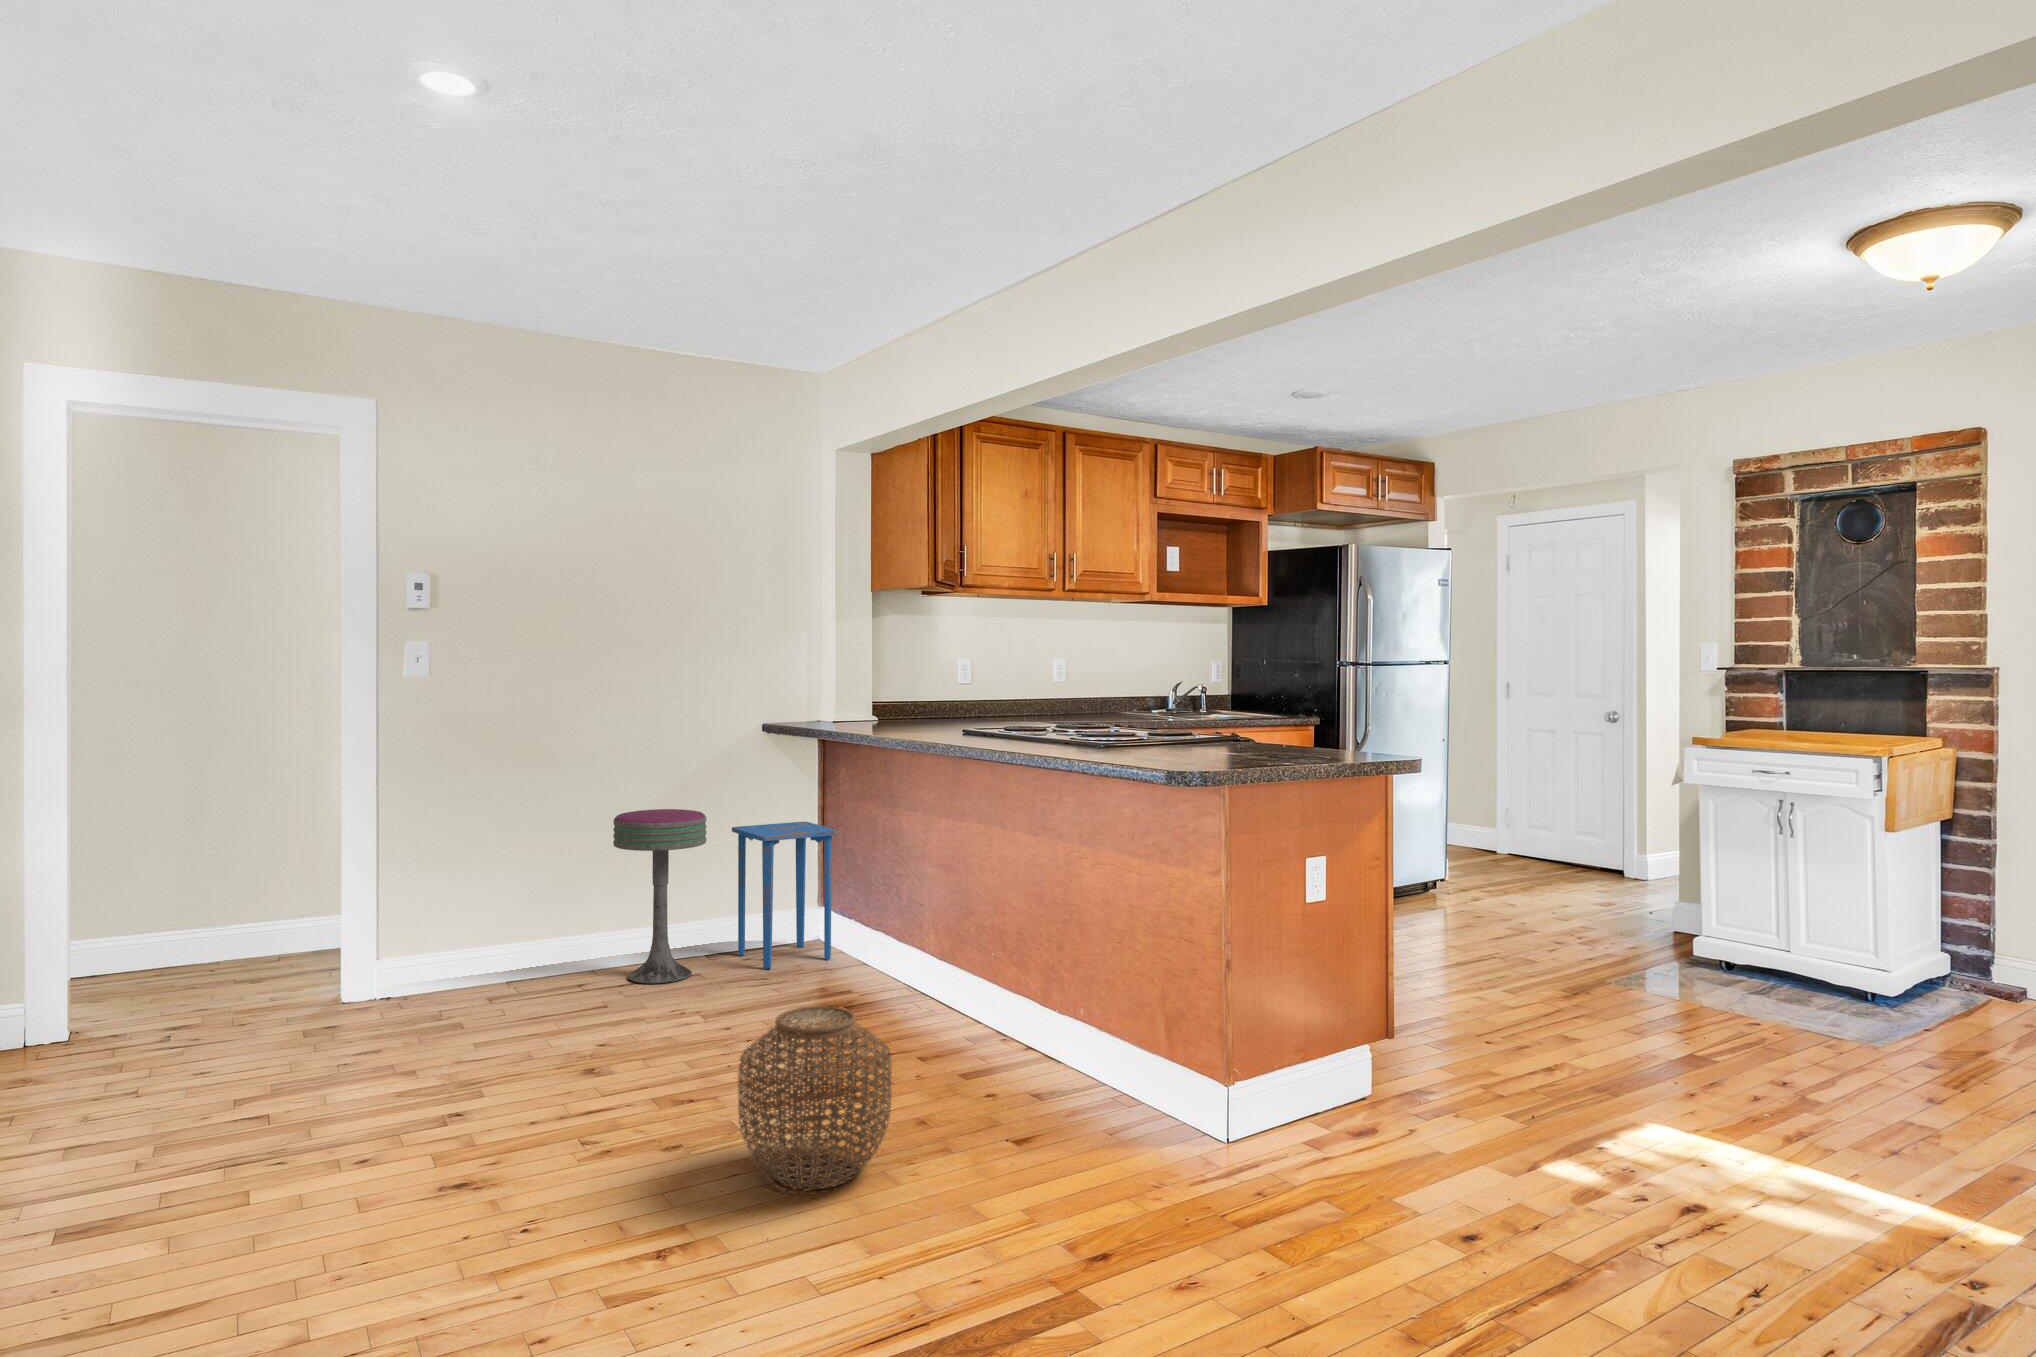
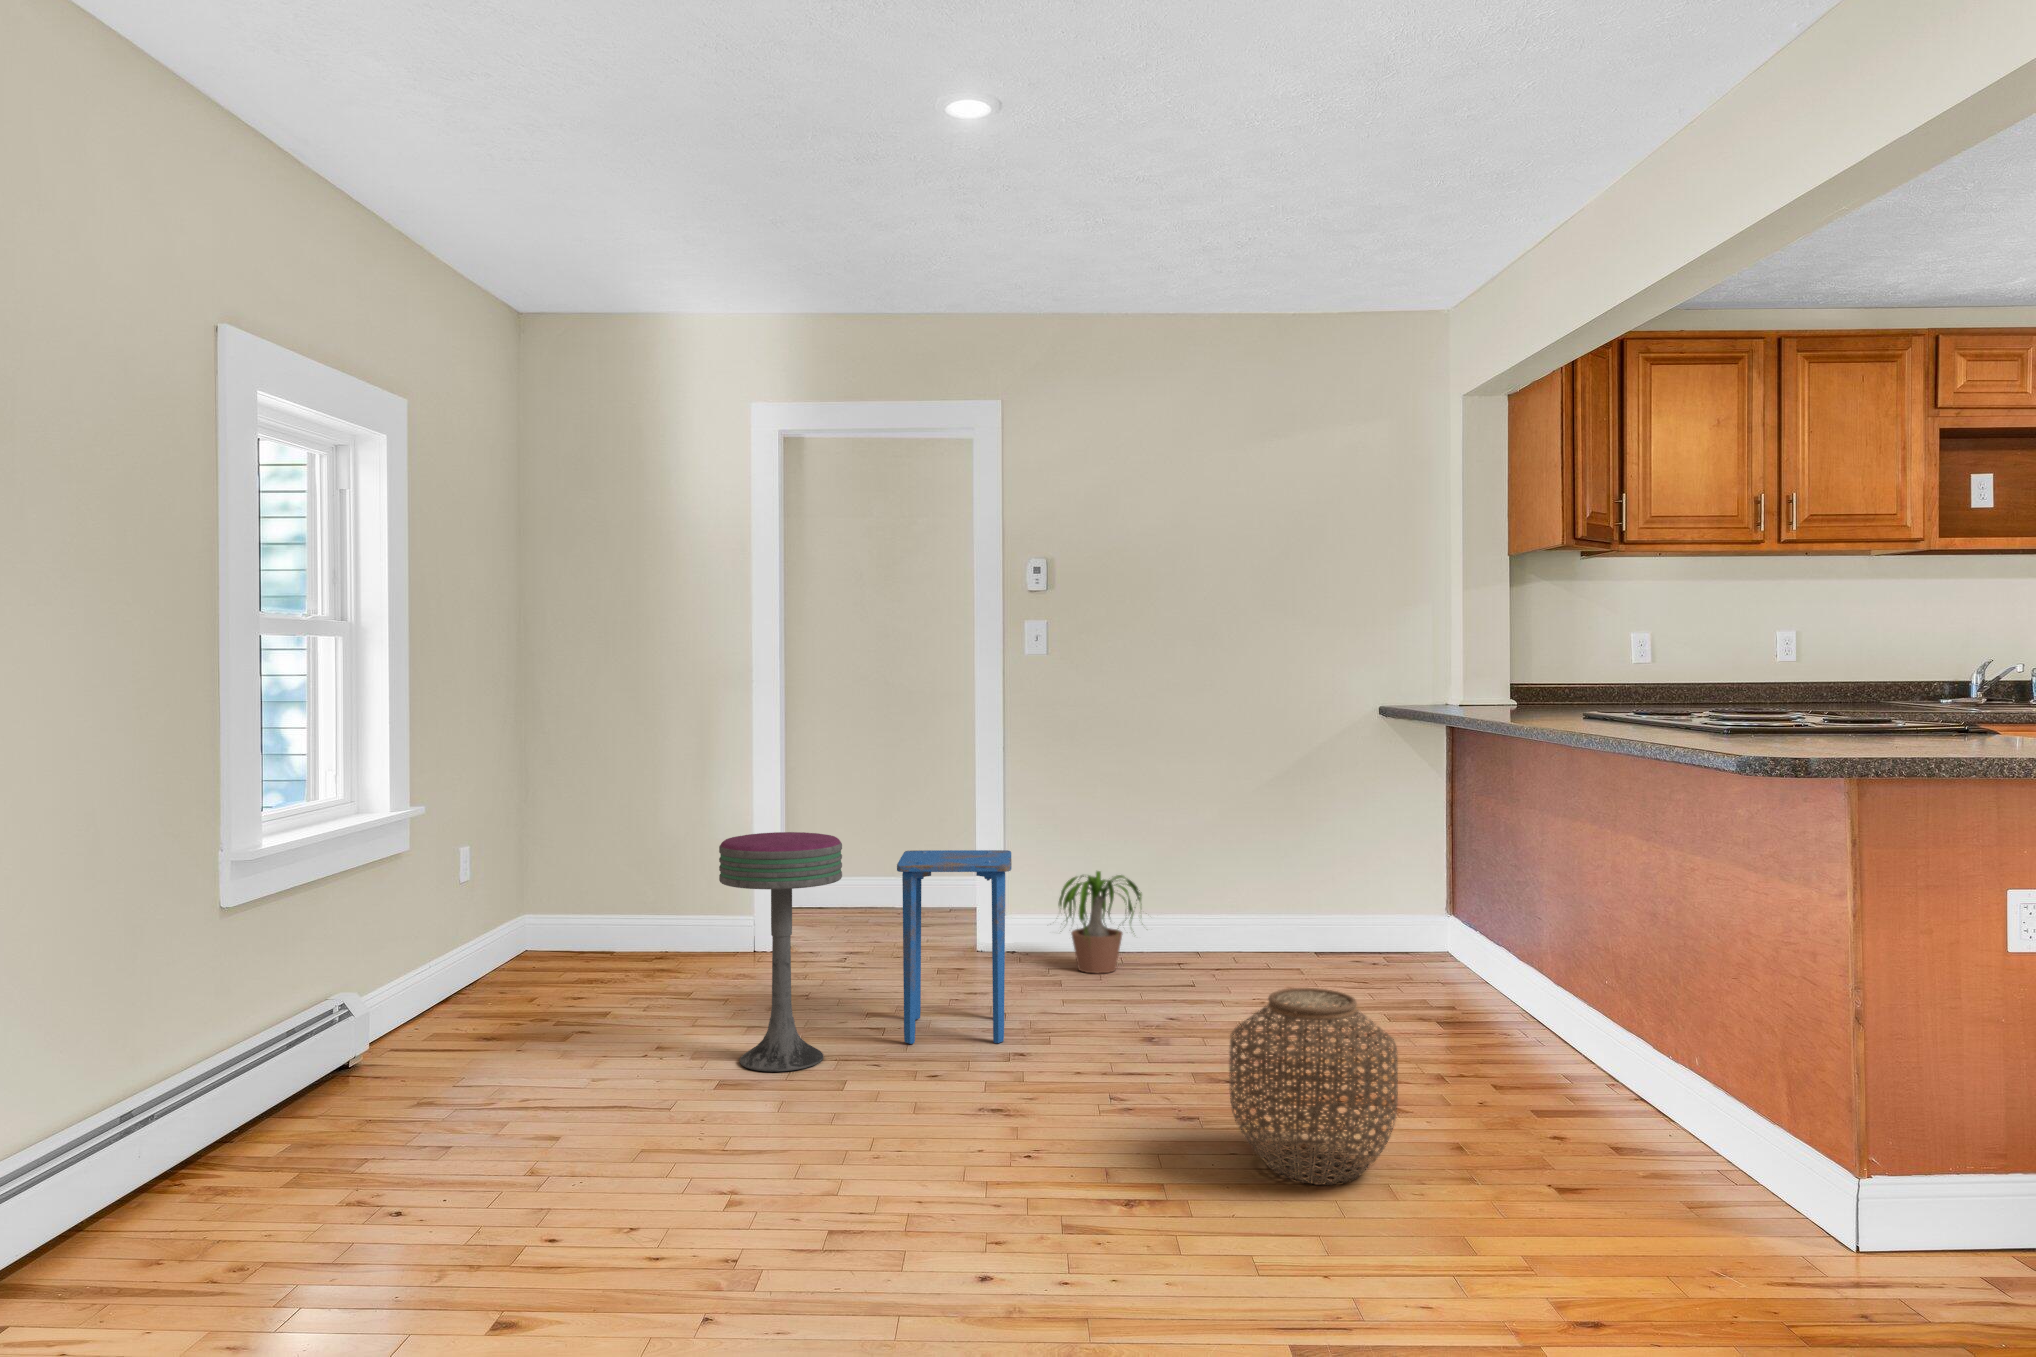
bar stool: present [613,809,706,984] -> present [719,832,842,1072]
side table: present [732,822,839,969] -> present [897,850,1012,1044]
potted plant: none [436,902,563,1010] -> present [1059,871,1142,973]

